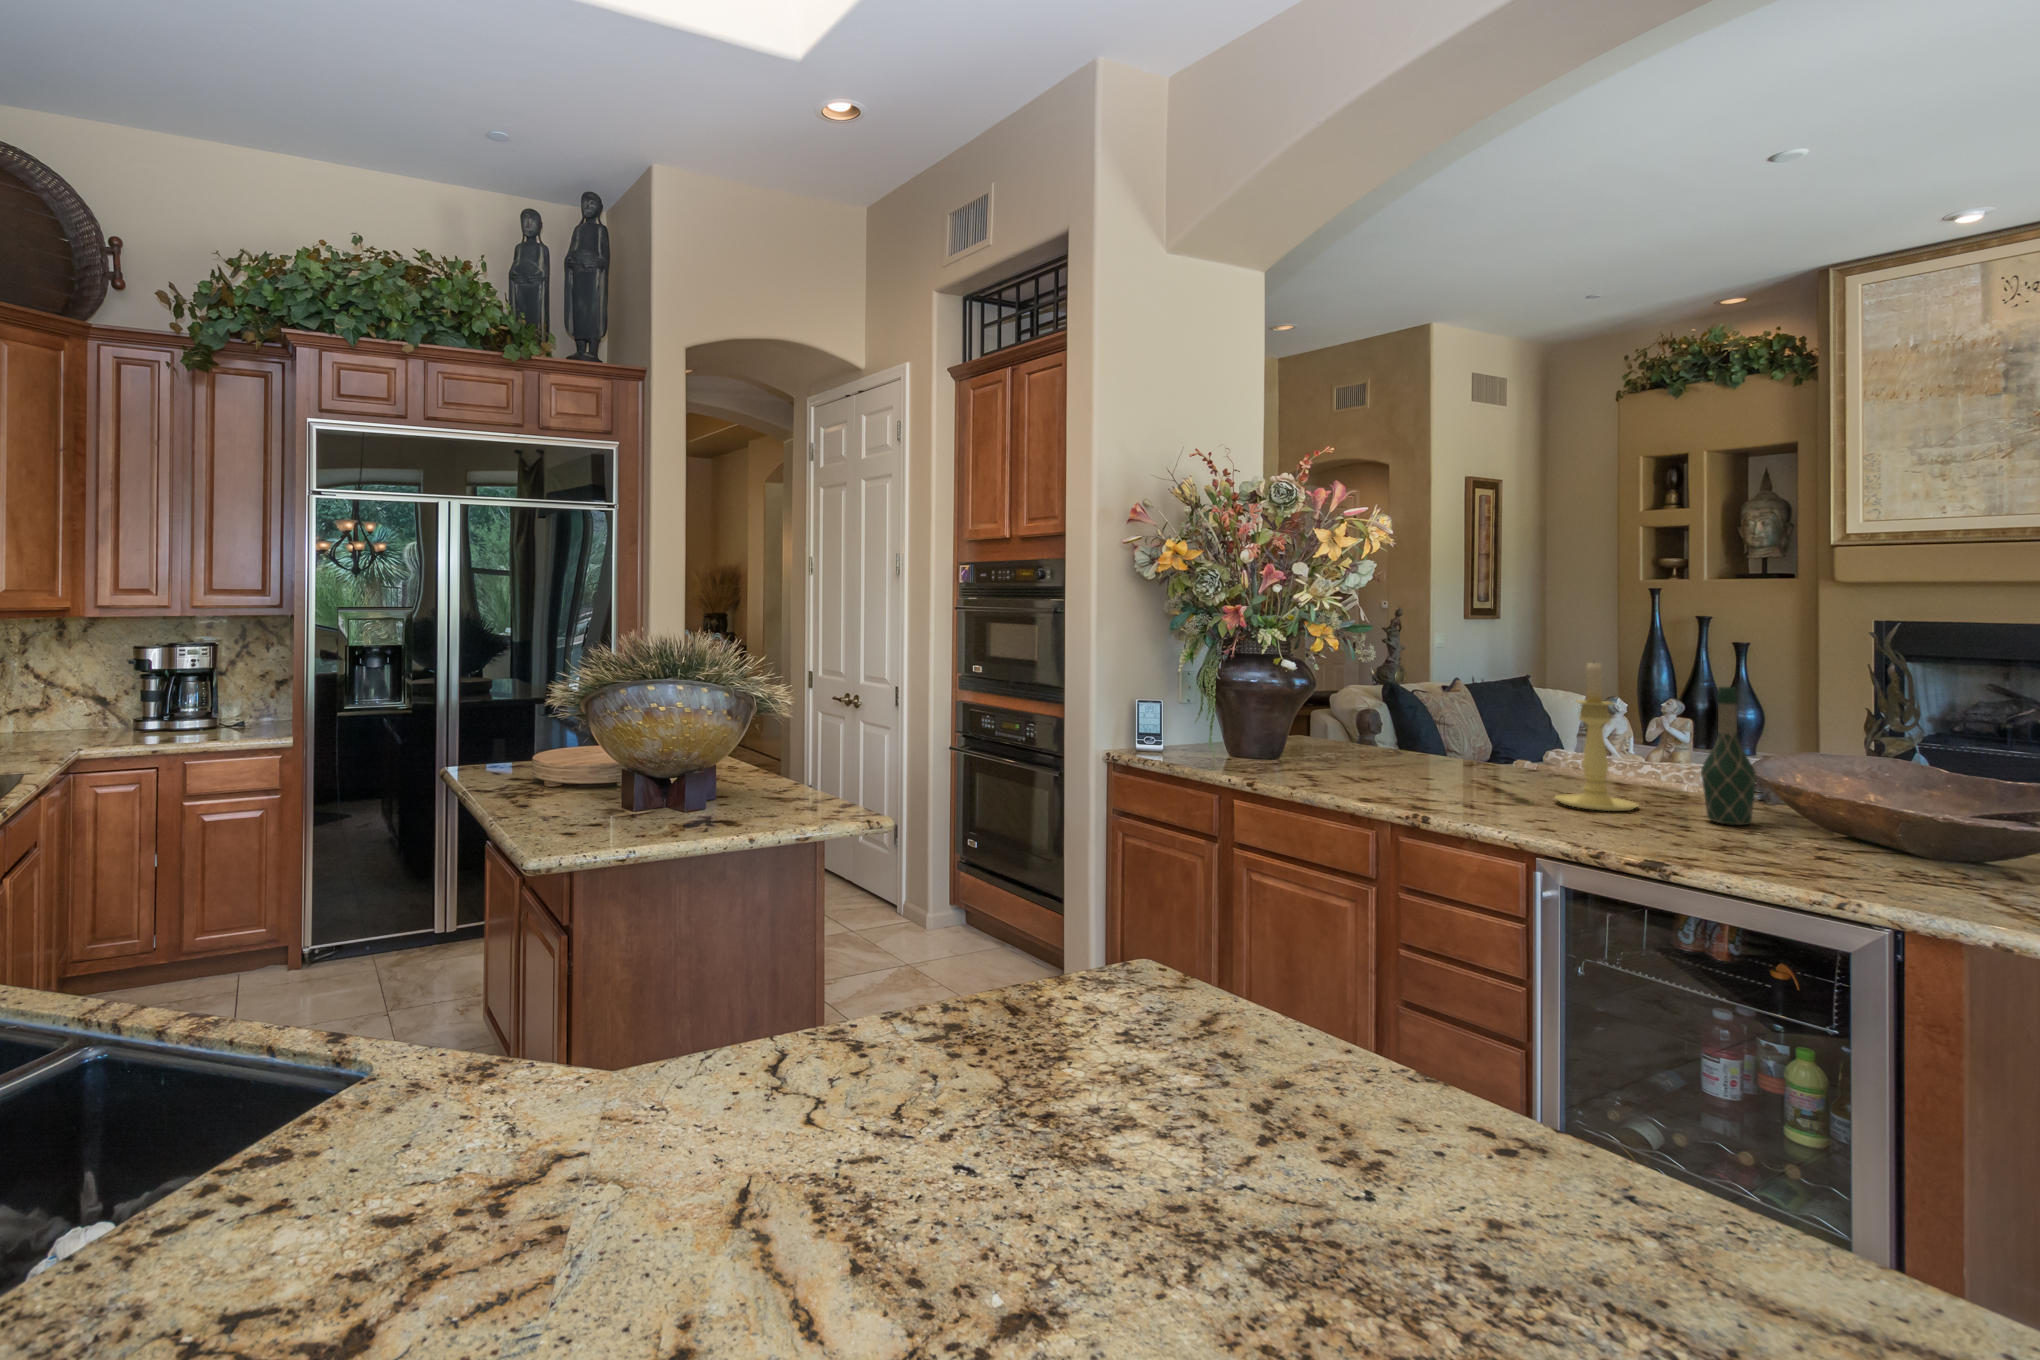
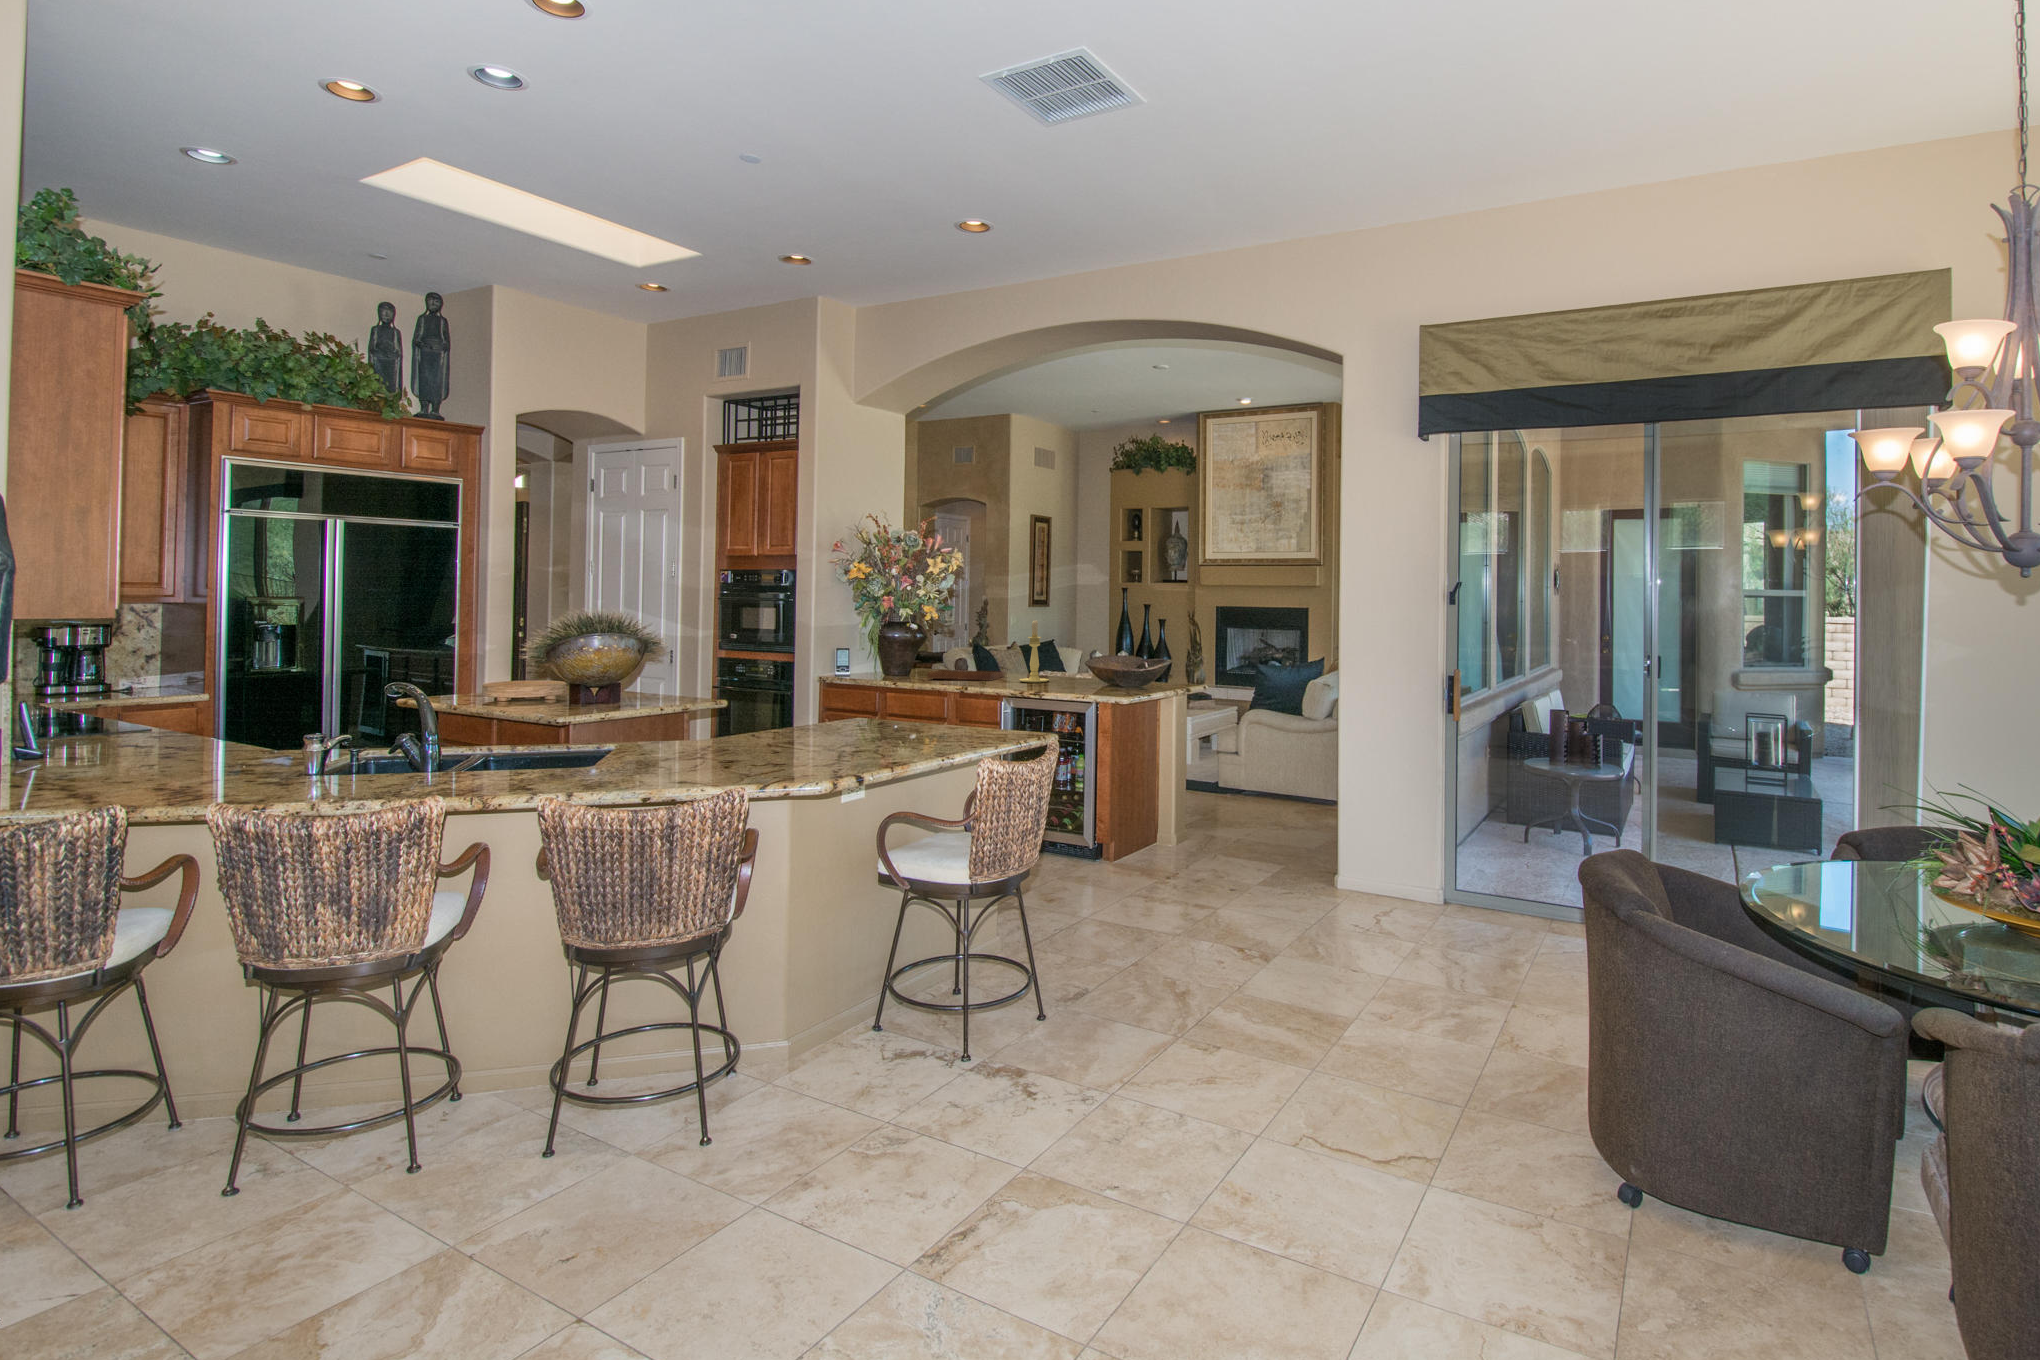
wine bottle: present [1701,687,1756,825] -> none [1067,628,1084,683]
tray: none [1321,727,1500,790] -> present [927,655,1004,681]

